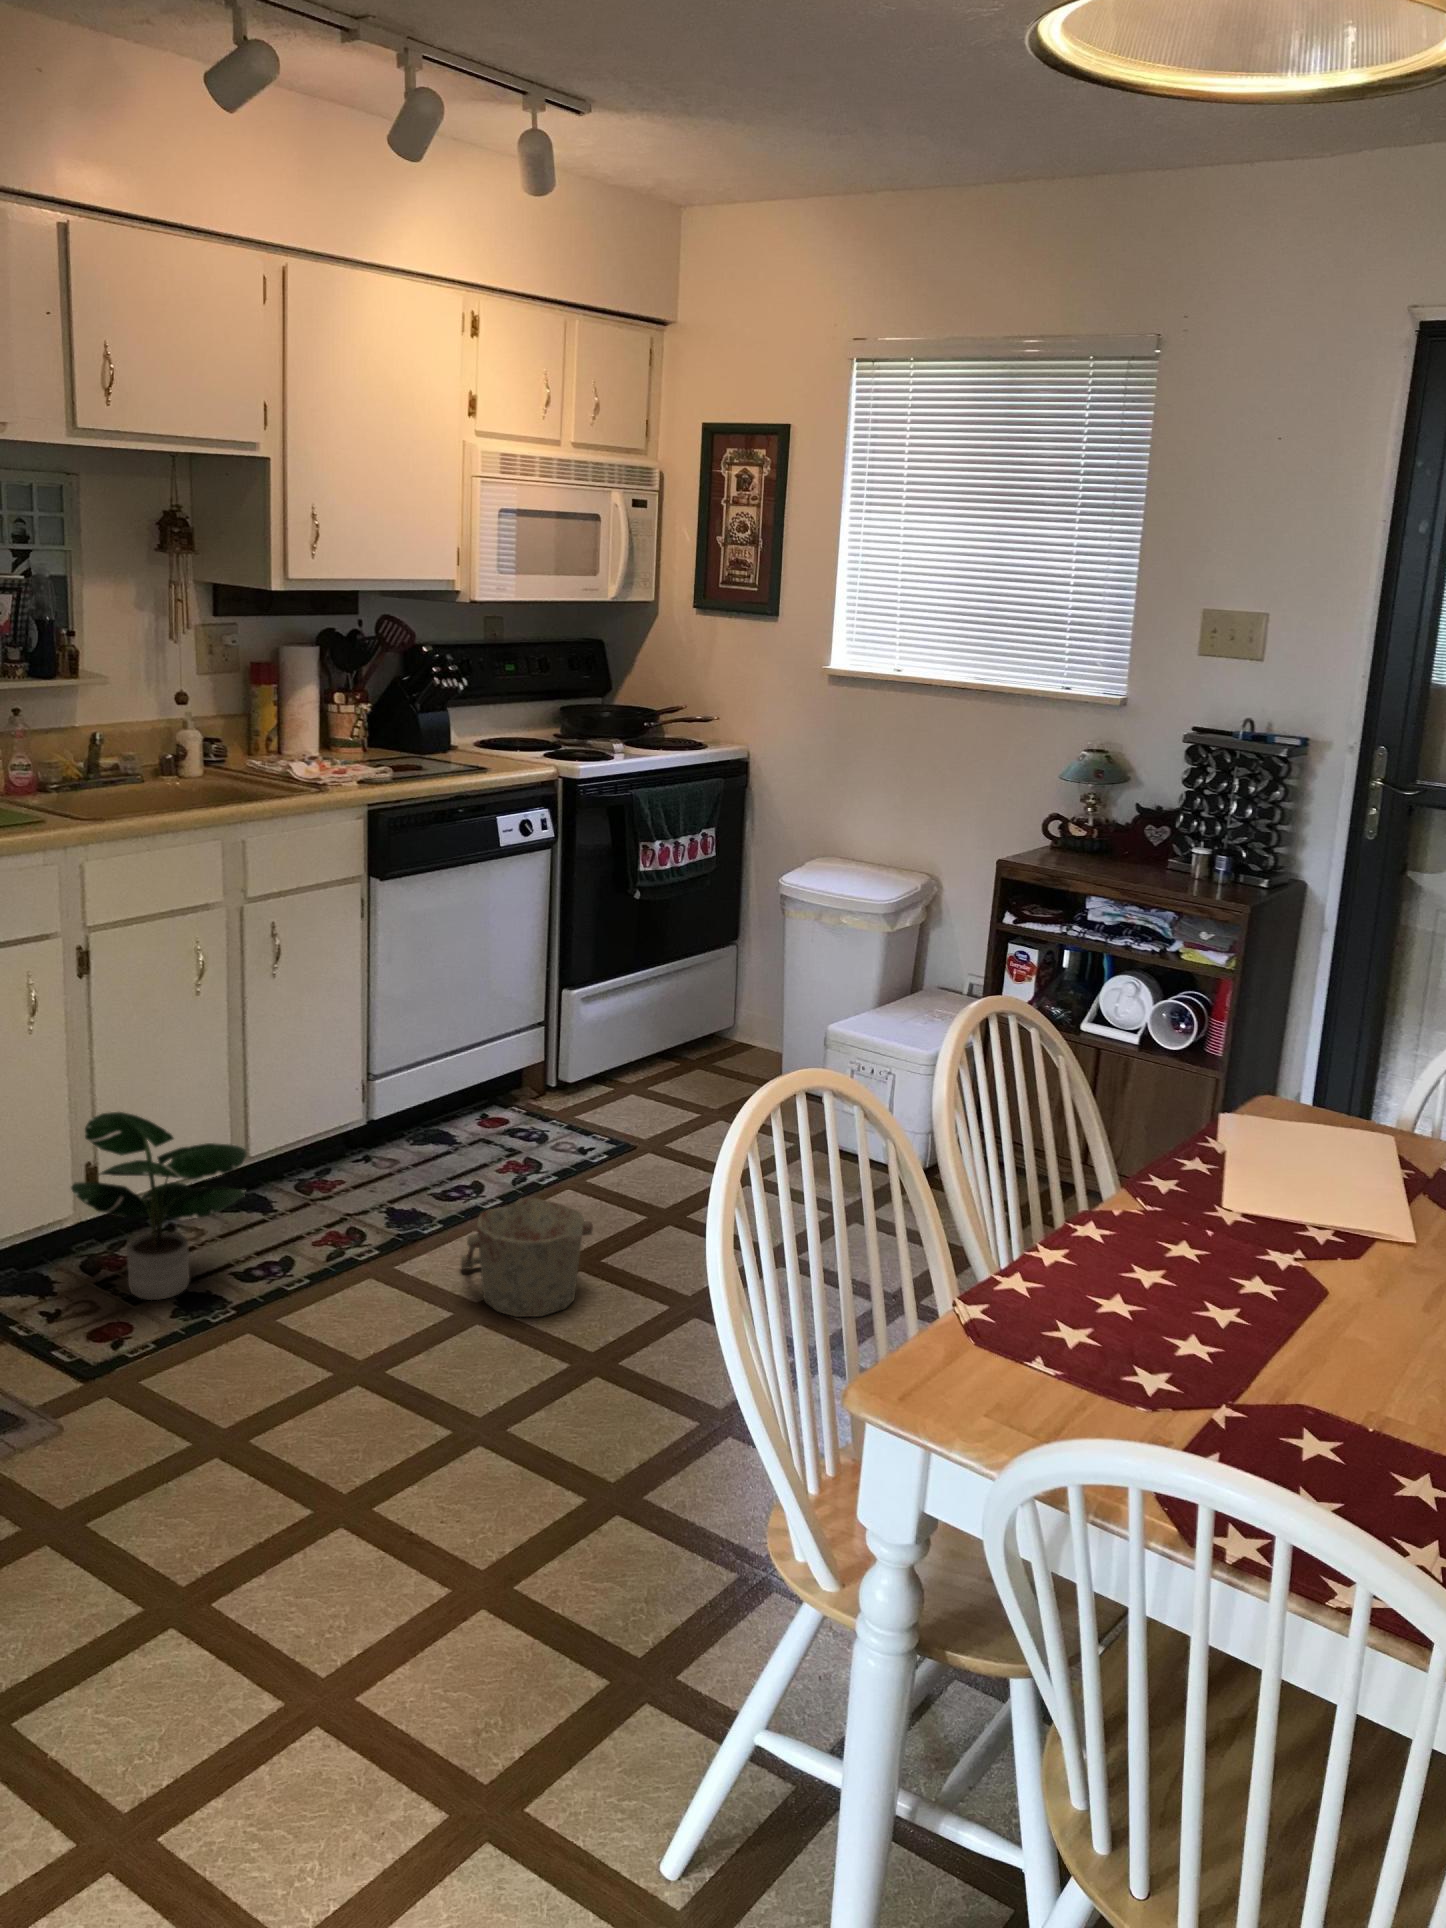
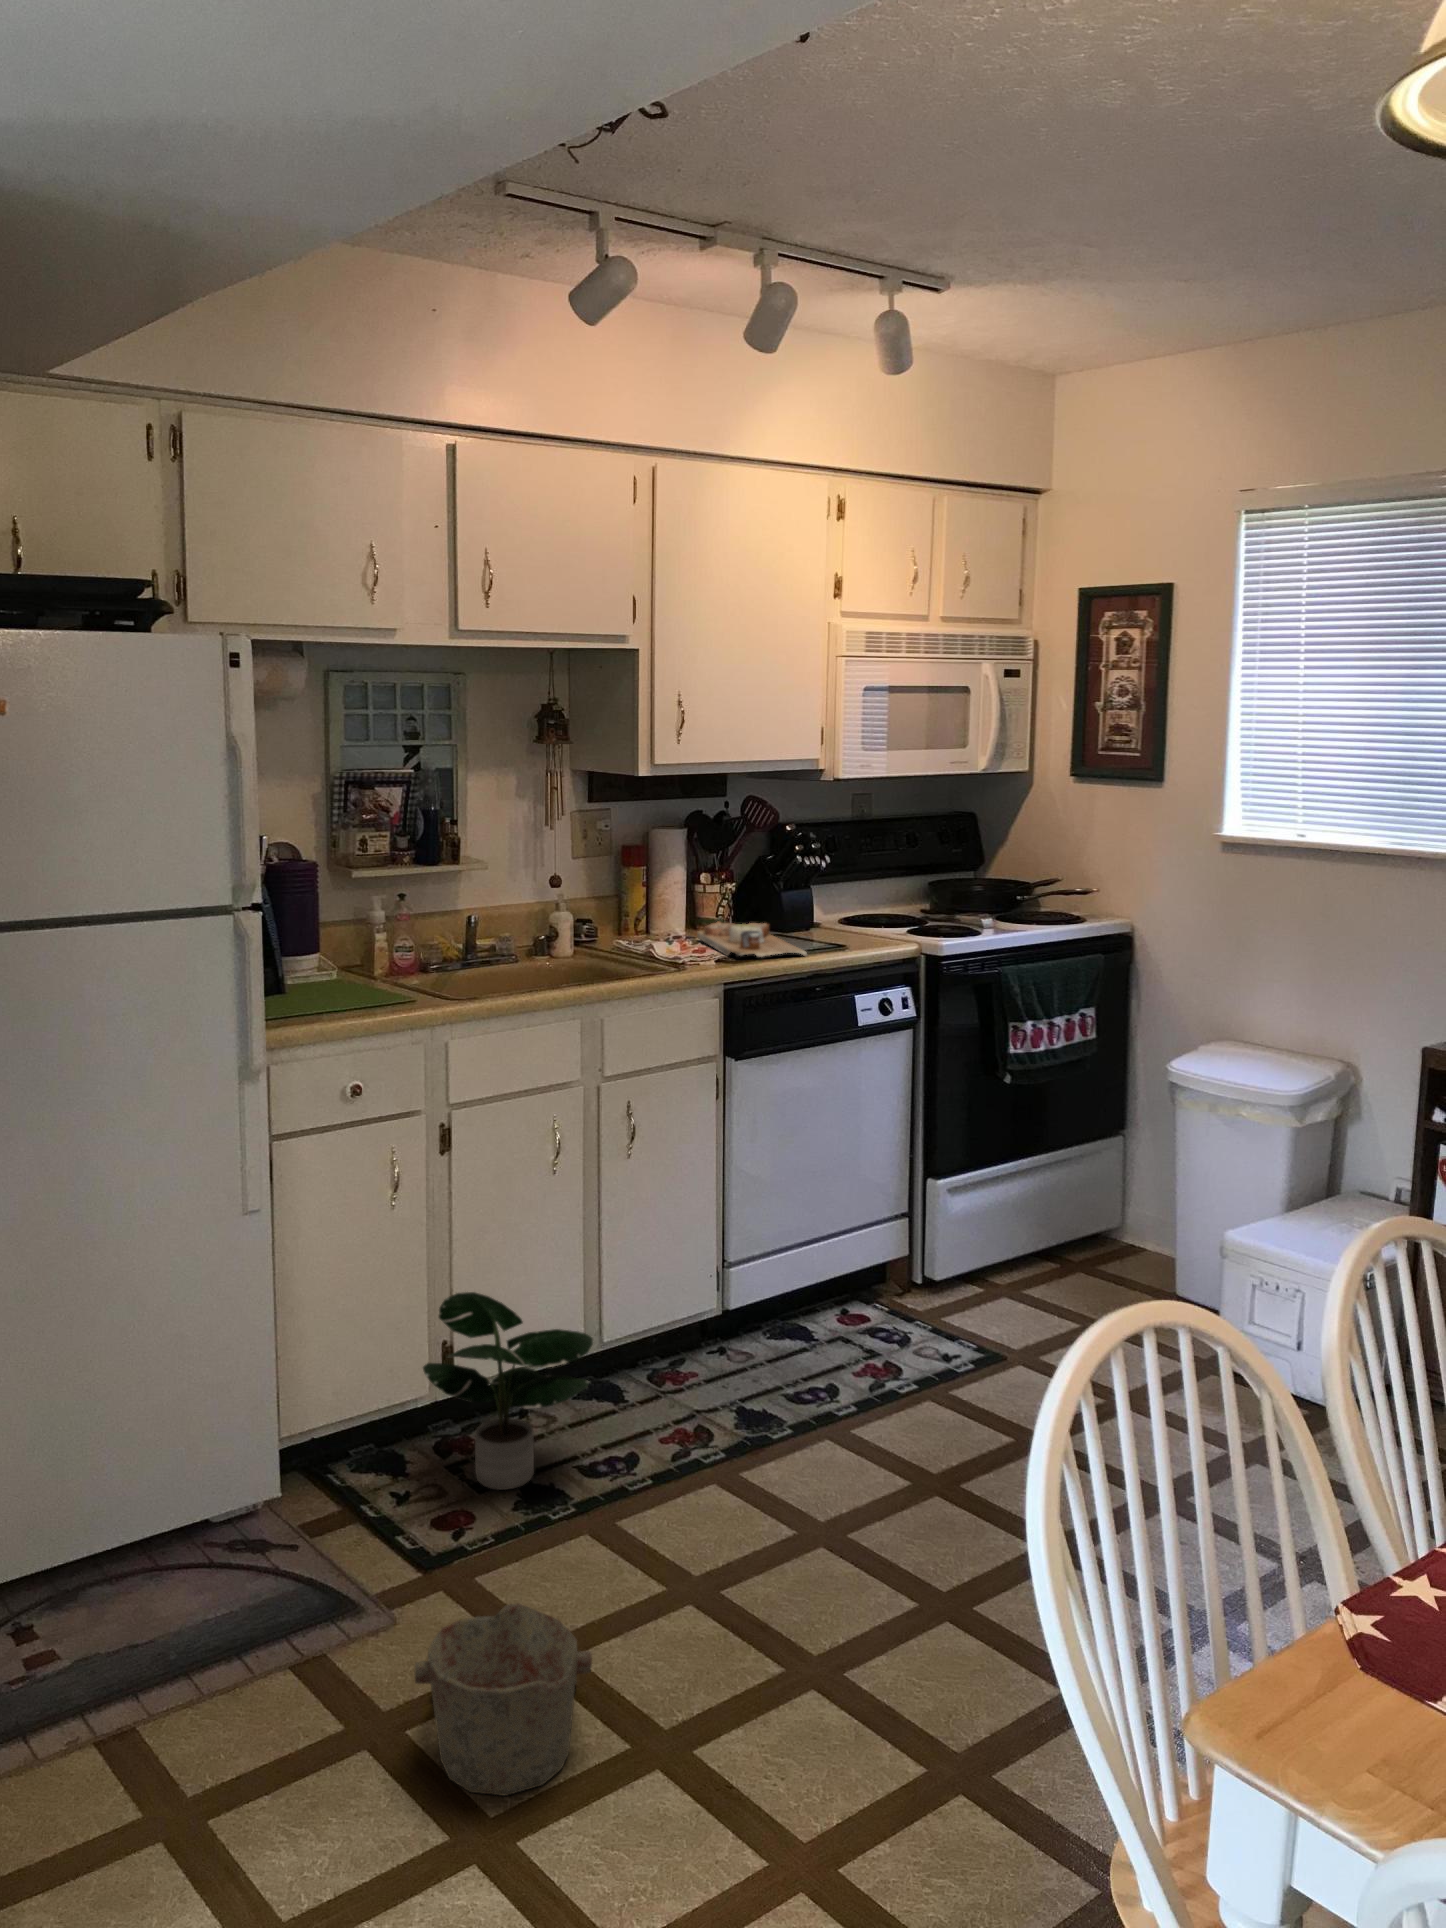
cutting board: none [331,741,448,779] -> present [697,921,807,957]
bucket: present [461,1197,593,1317] -> present [415,1604,592,1796]

